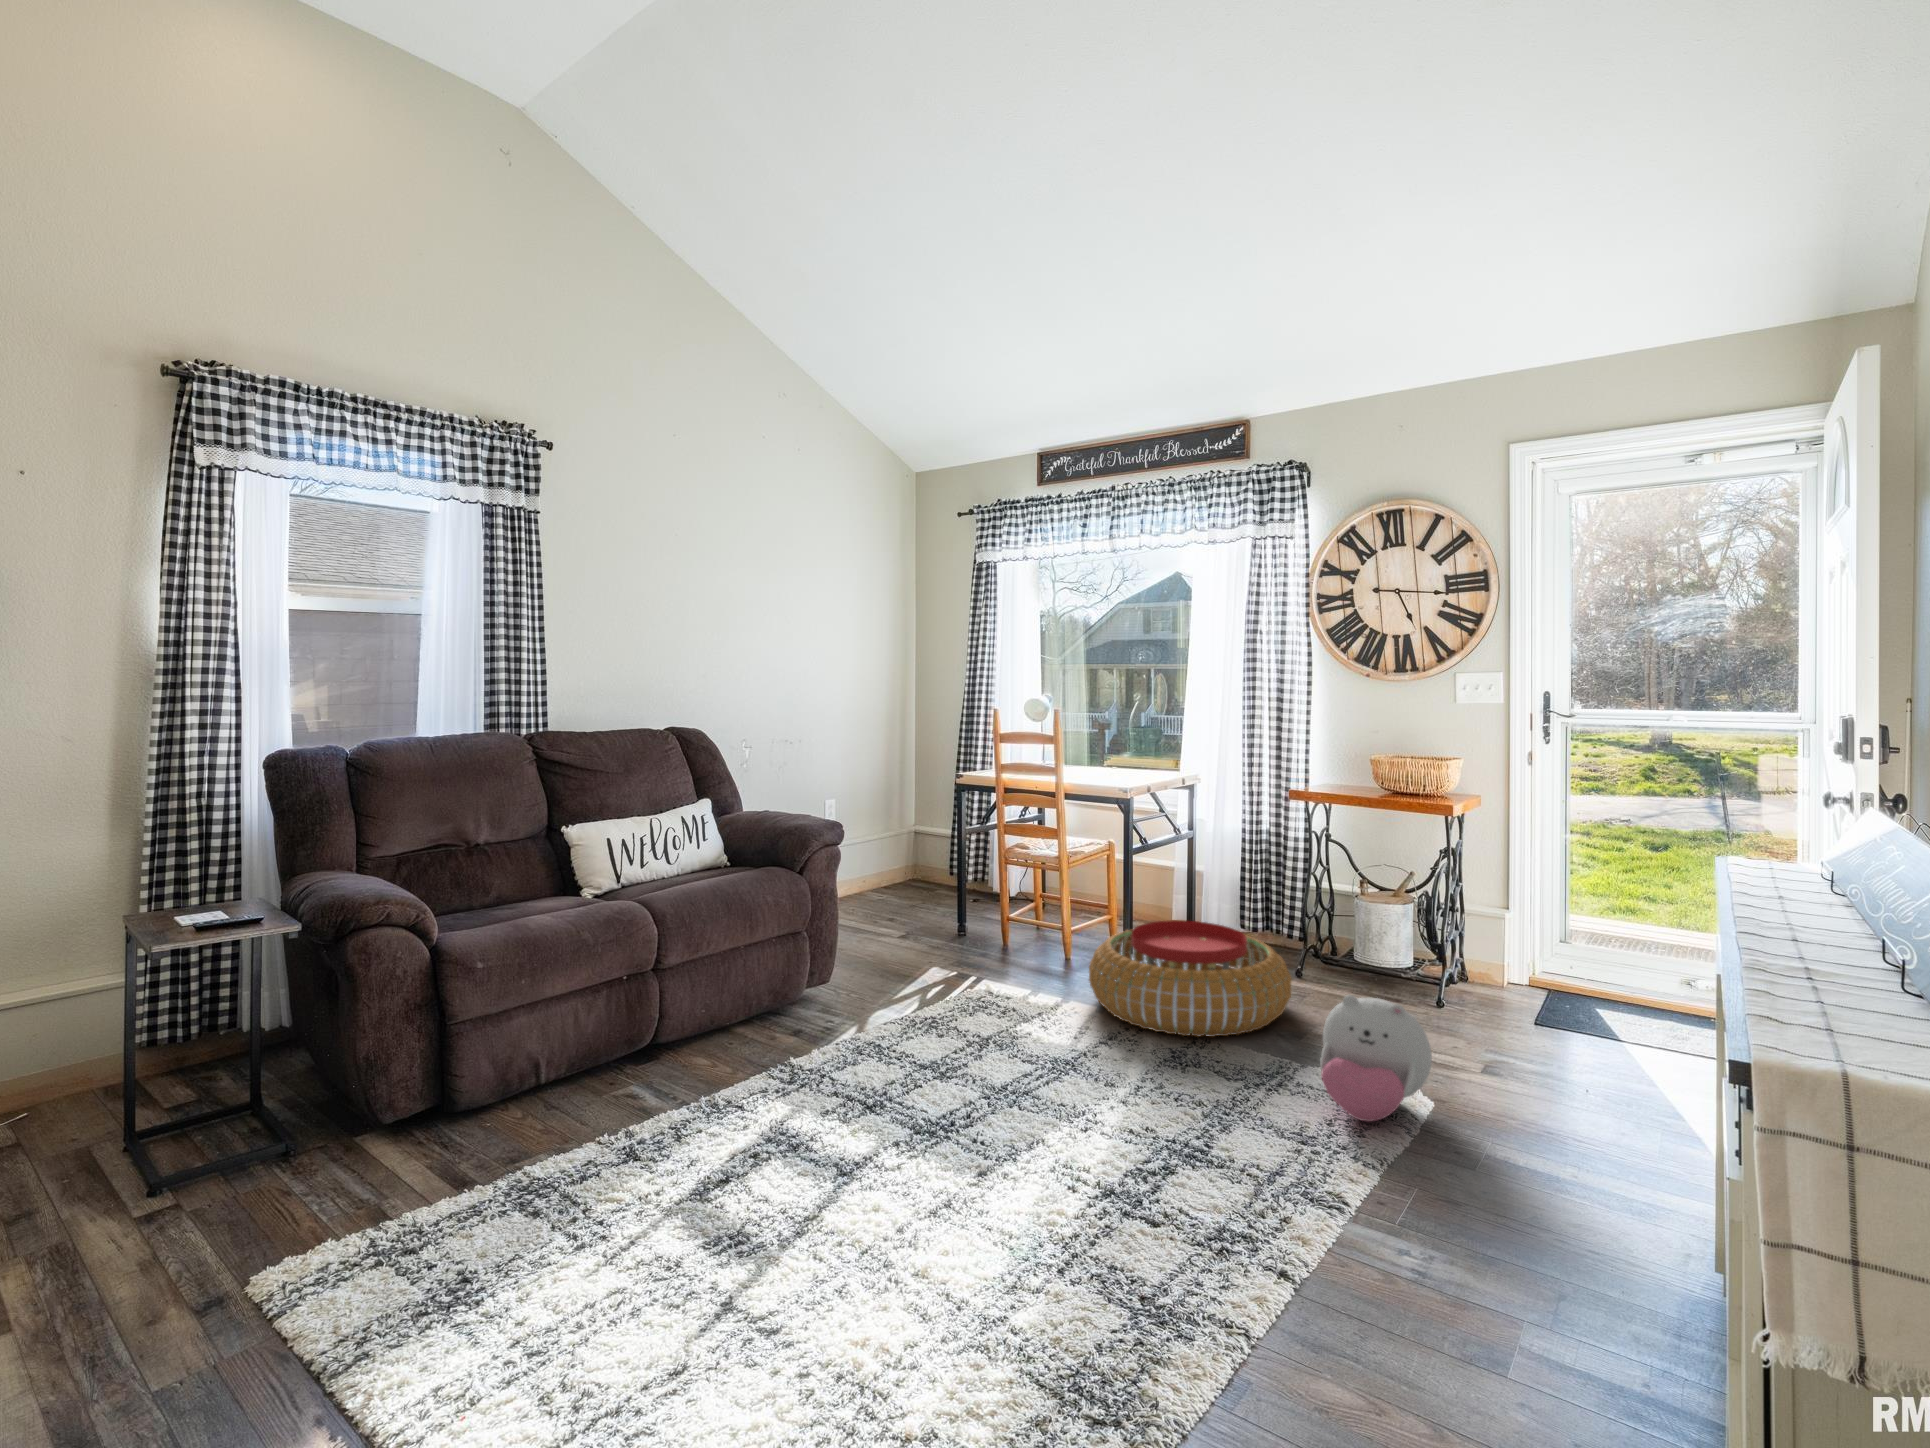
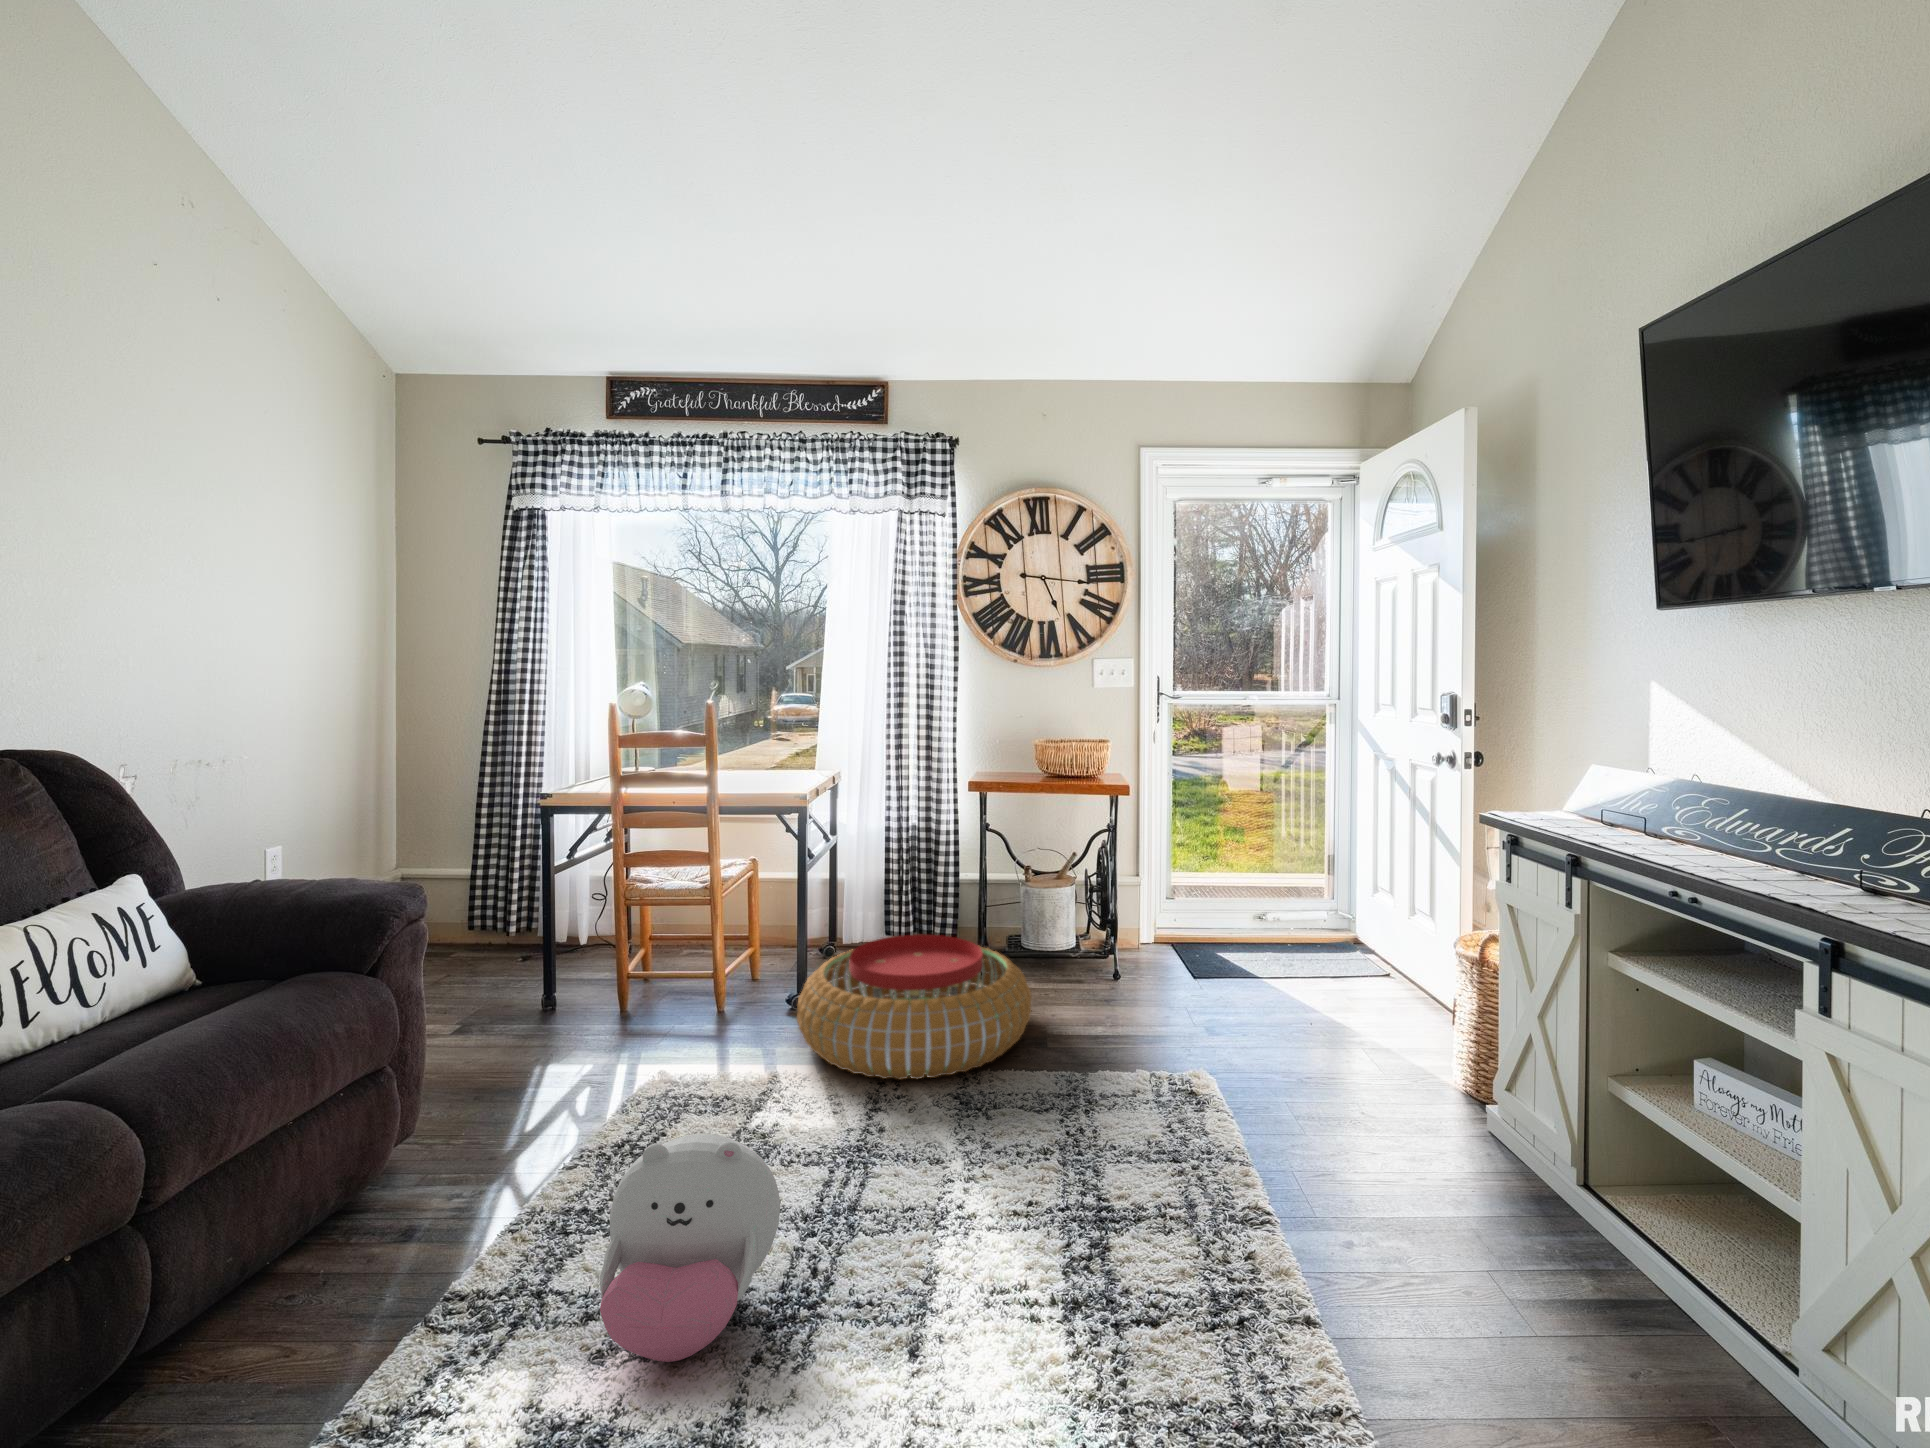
plush toy: present [1320,995,1432,1122] -> present [600,1133,780,1362]

